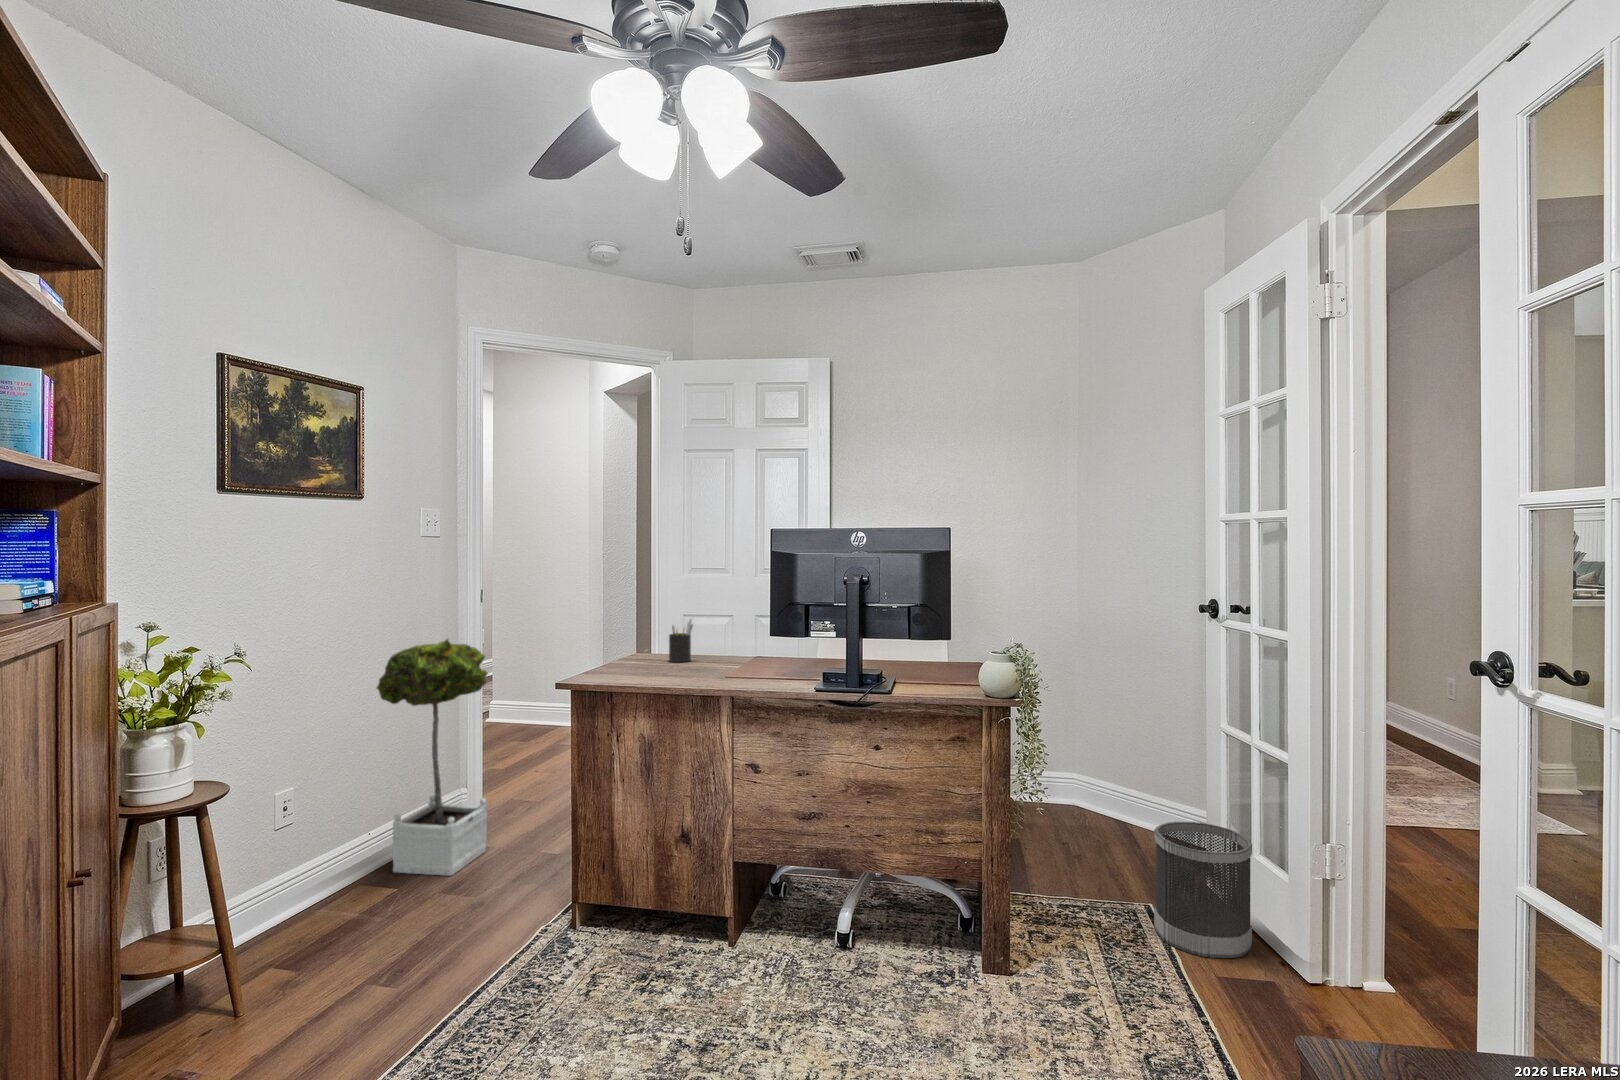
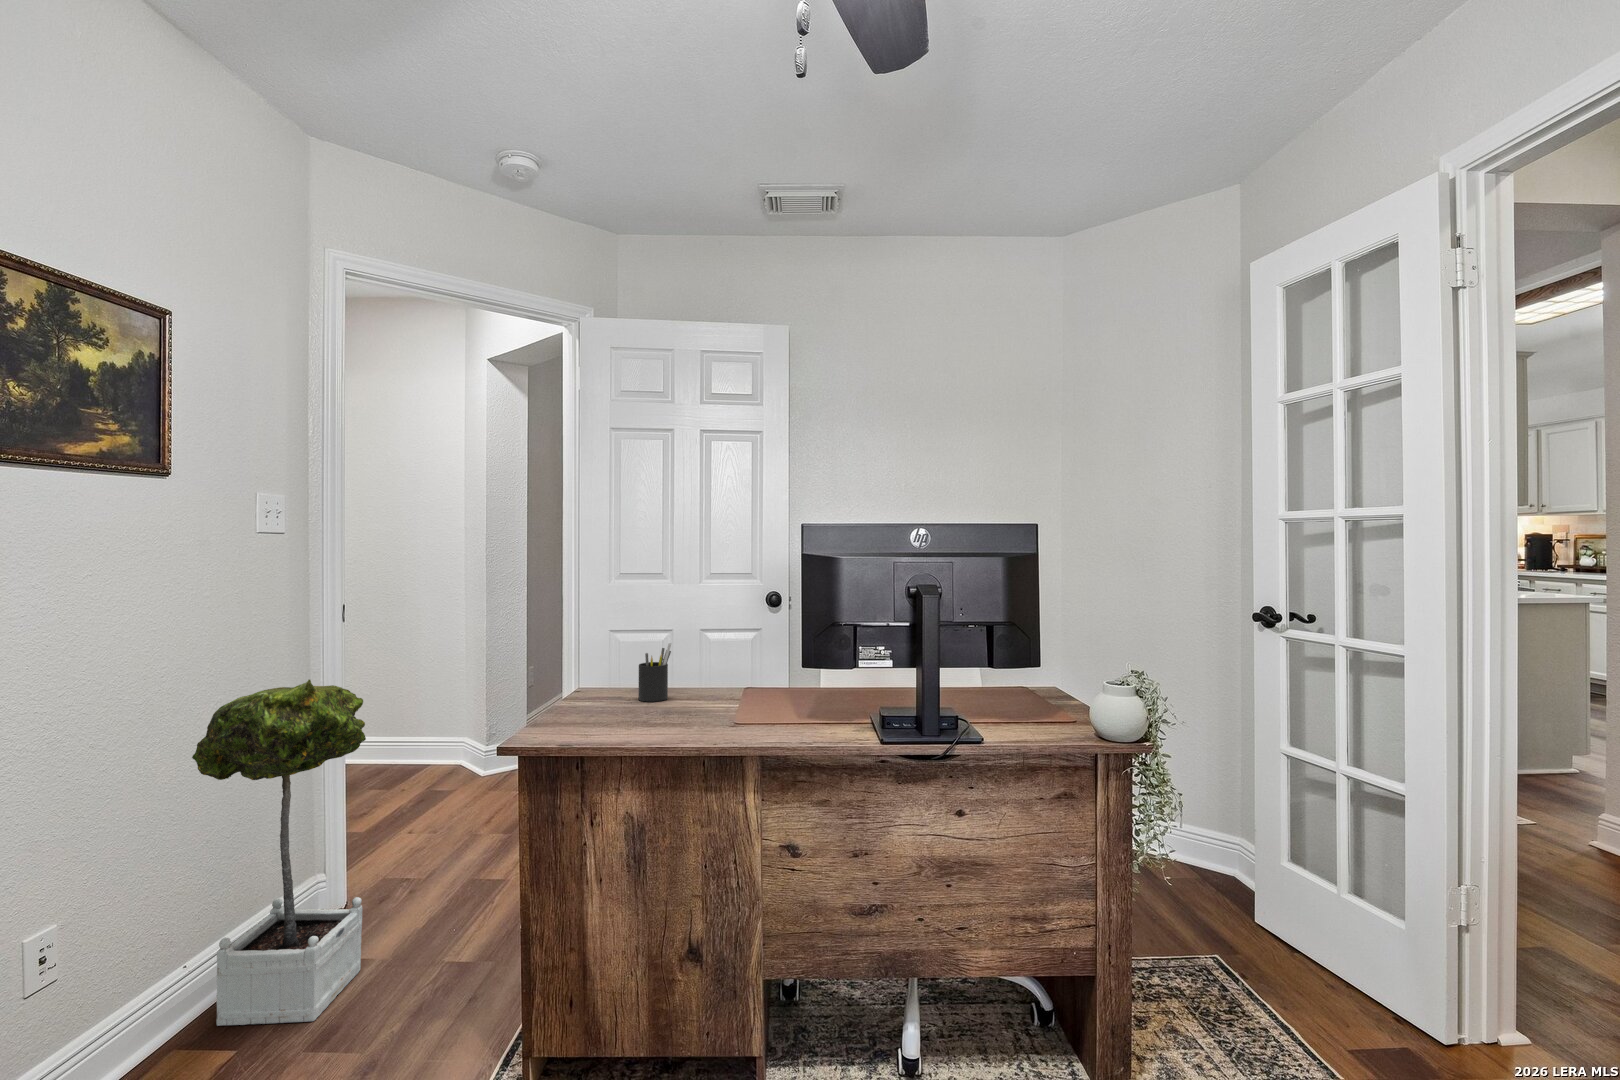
wastebasket: present [1154,822,1252,958] -> none [1239,863,1358,1031]

